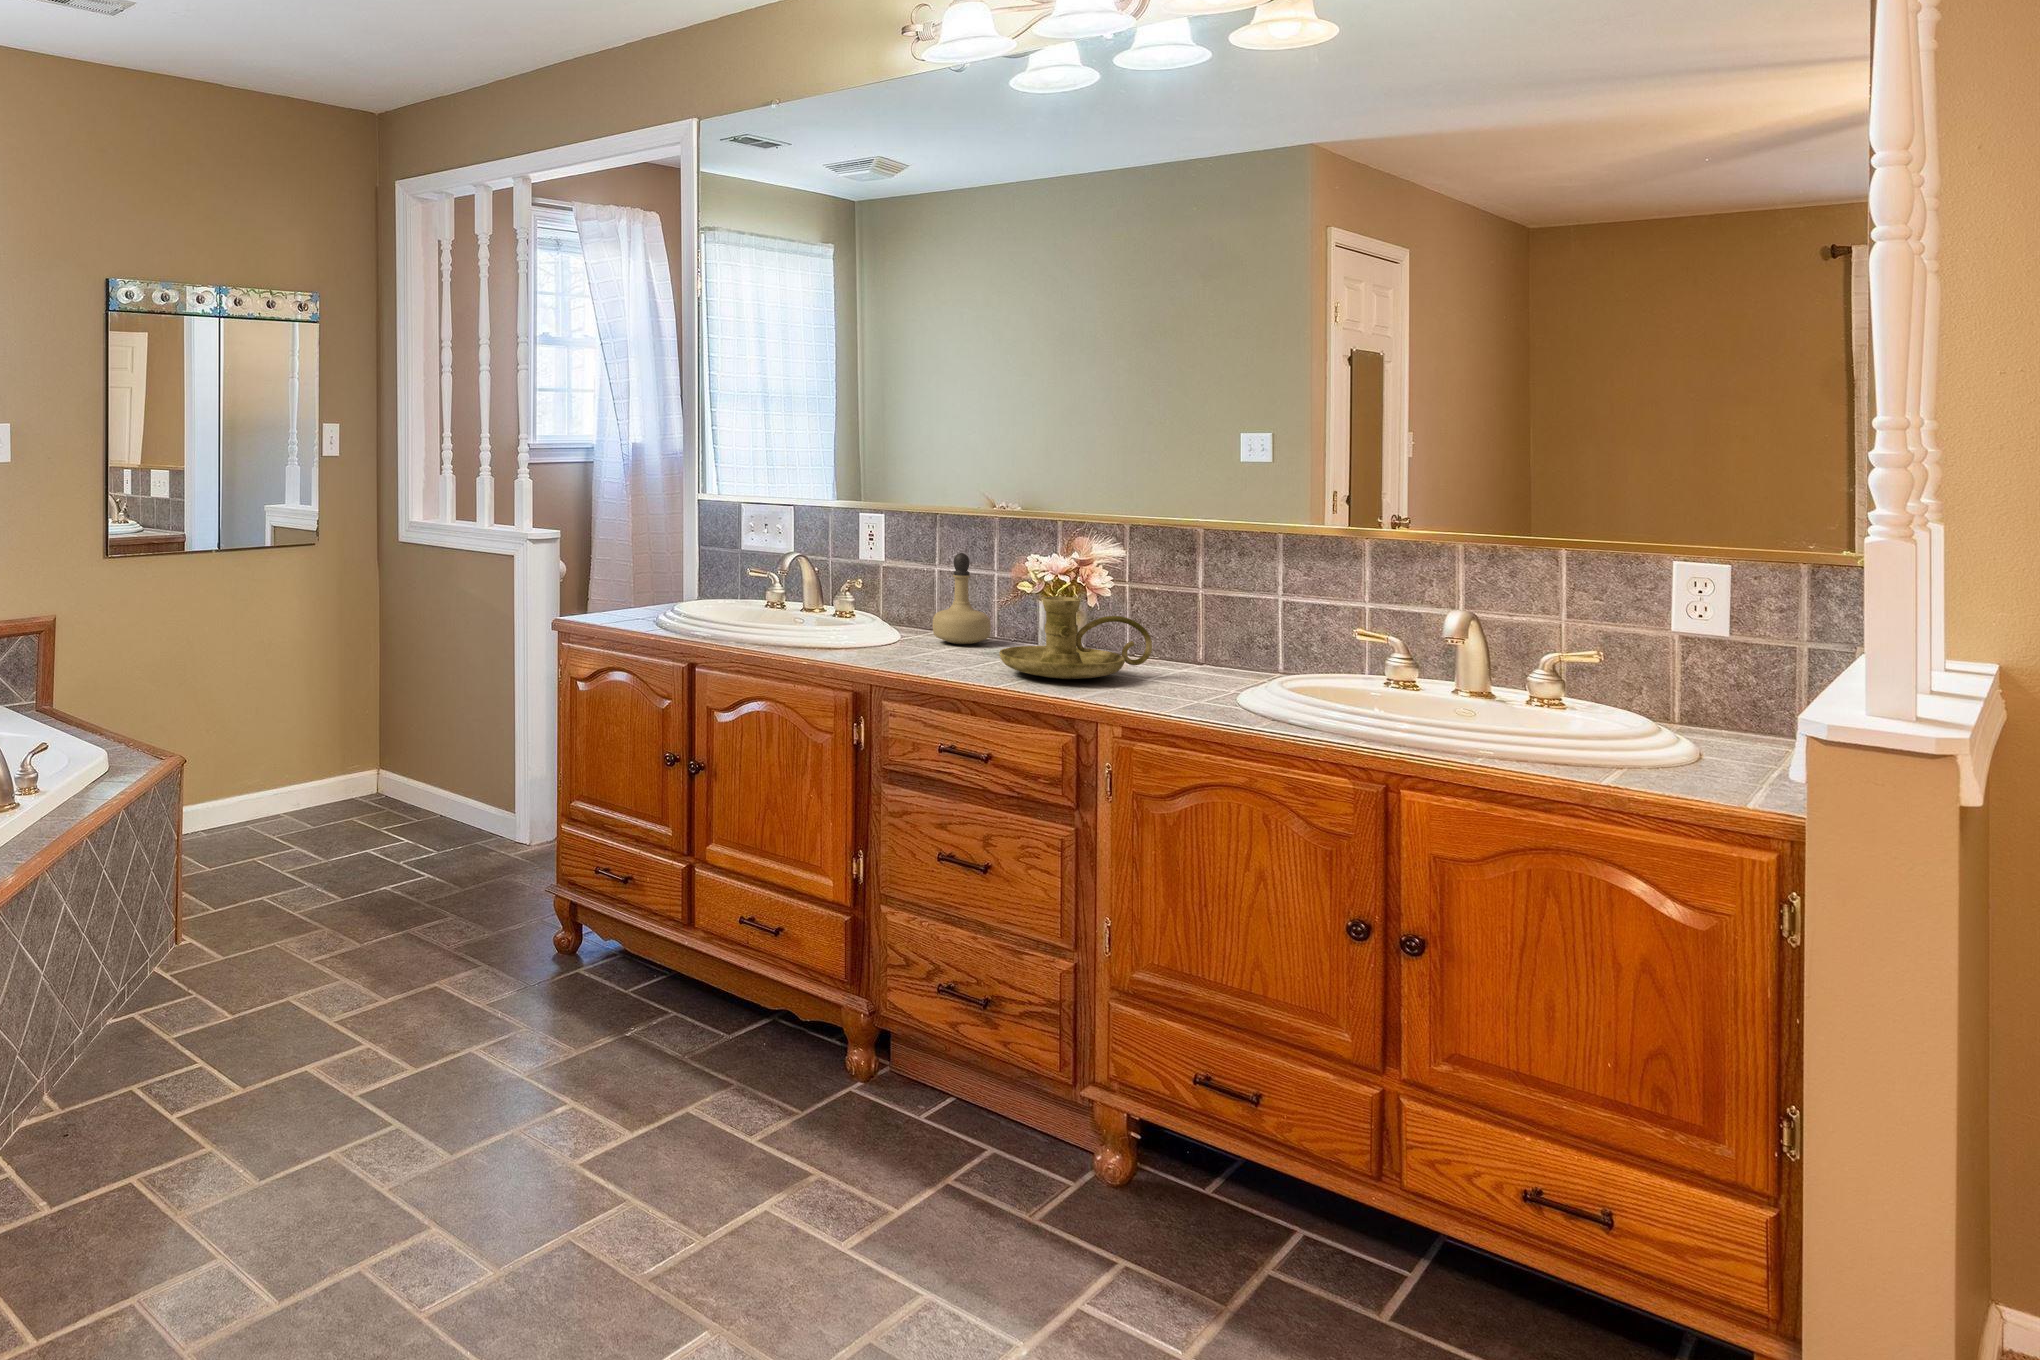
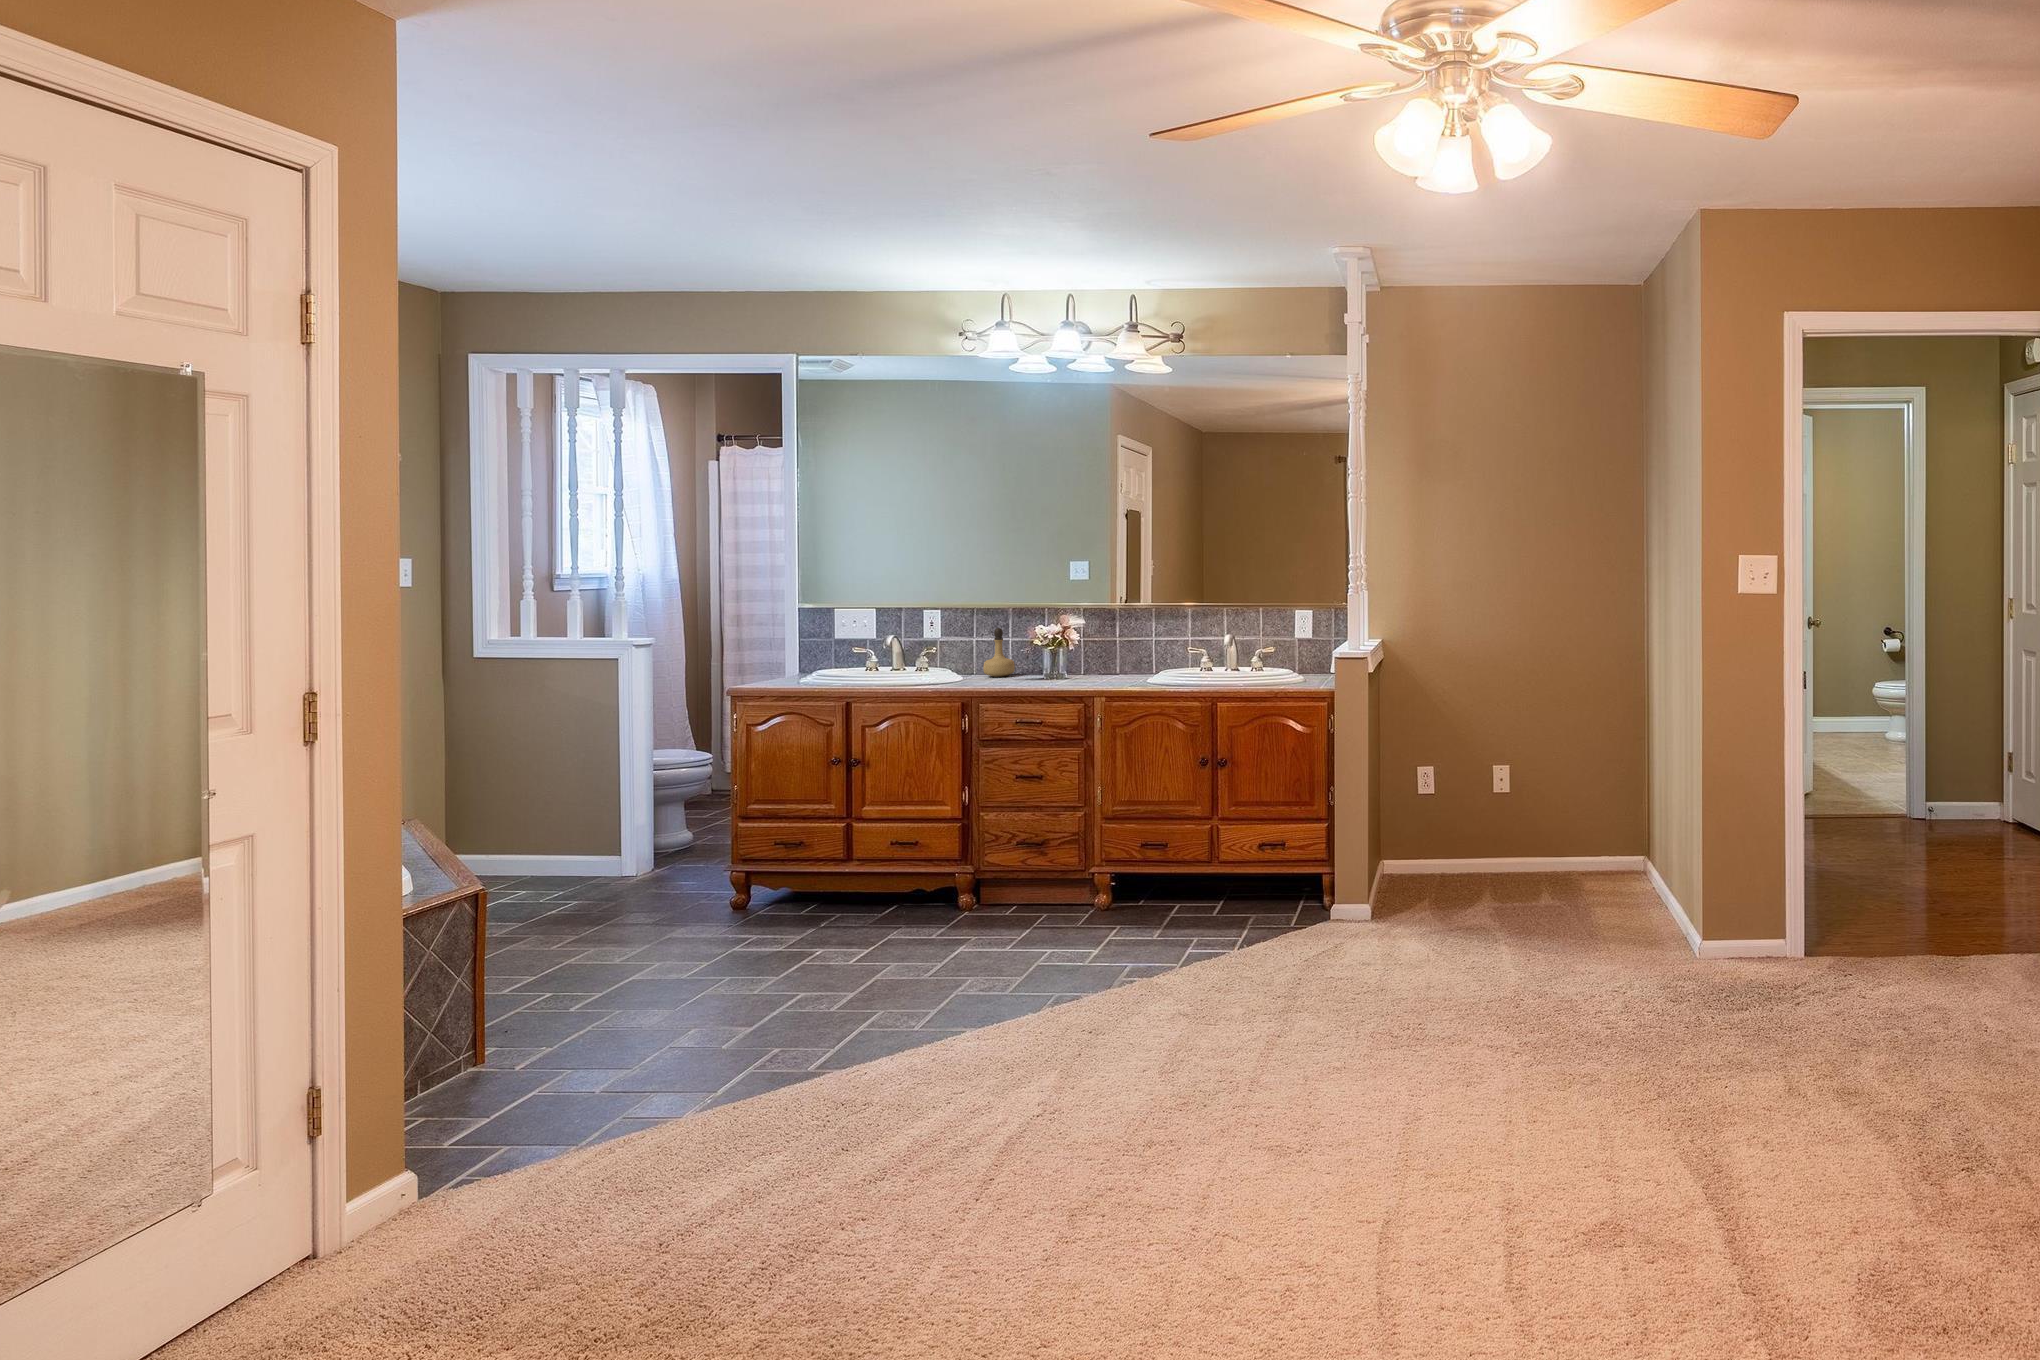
candle holder: present [999,597,1152,679] -> none [1037,644,1106,683]

